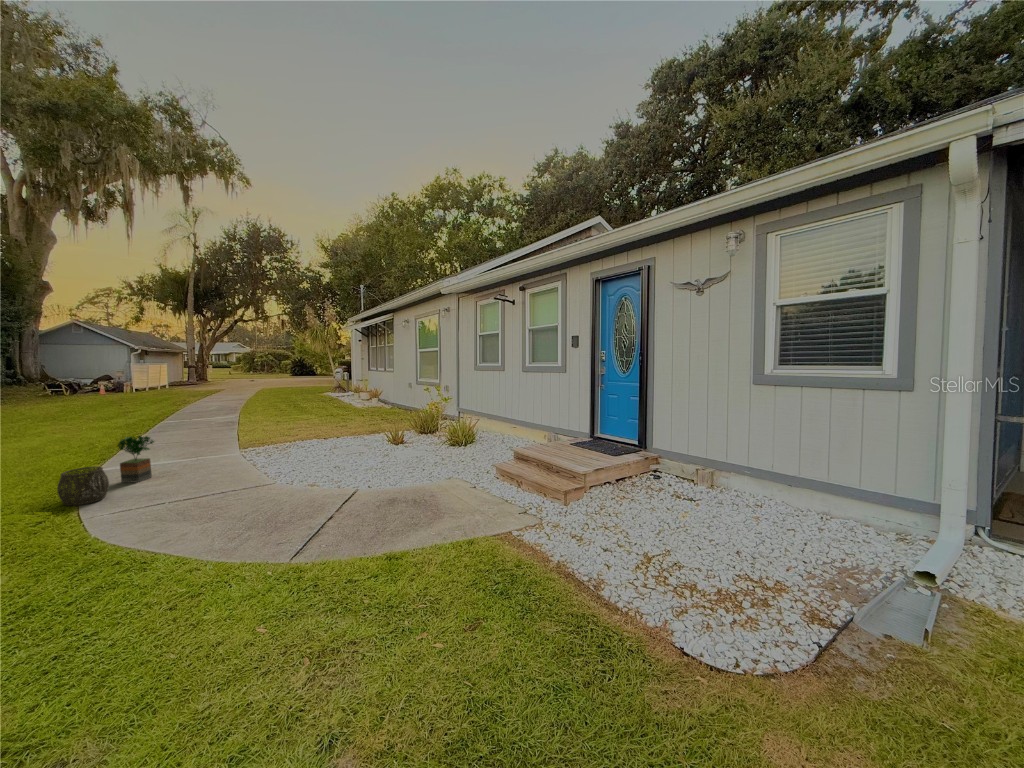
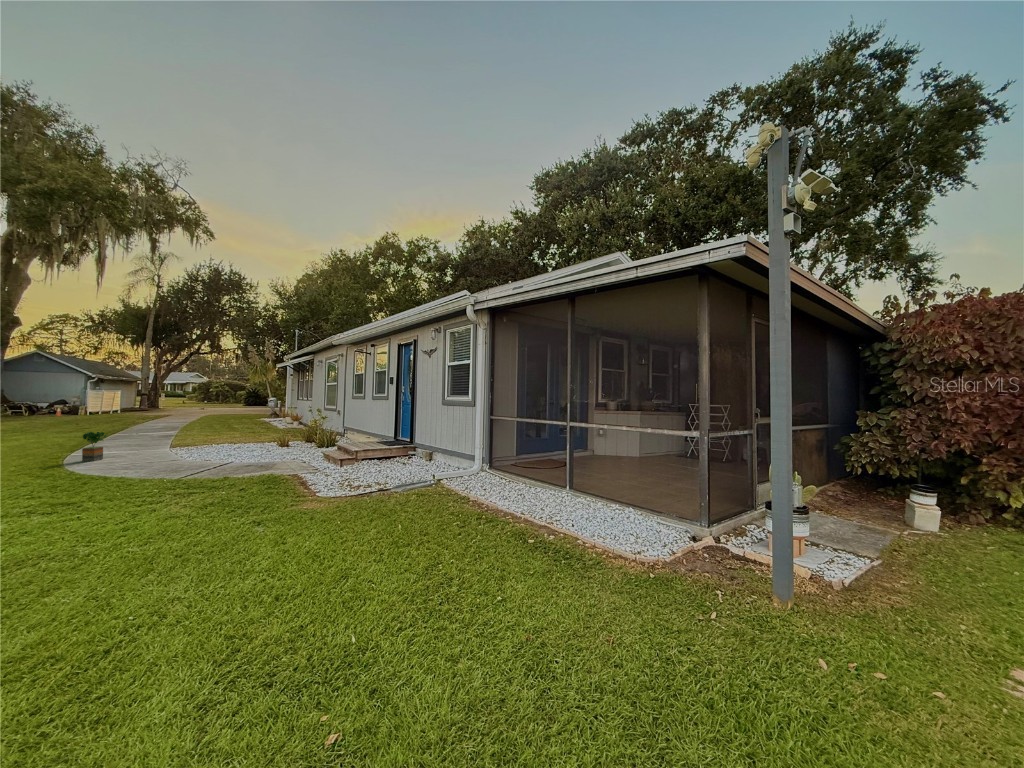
woven basket: present [57,466,109,506] -> none [43,447,76,469]

